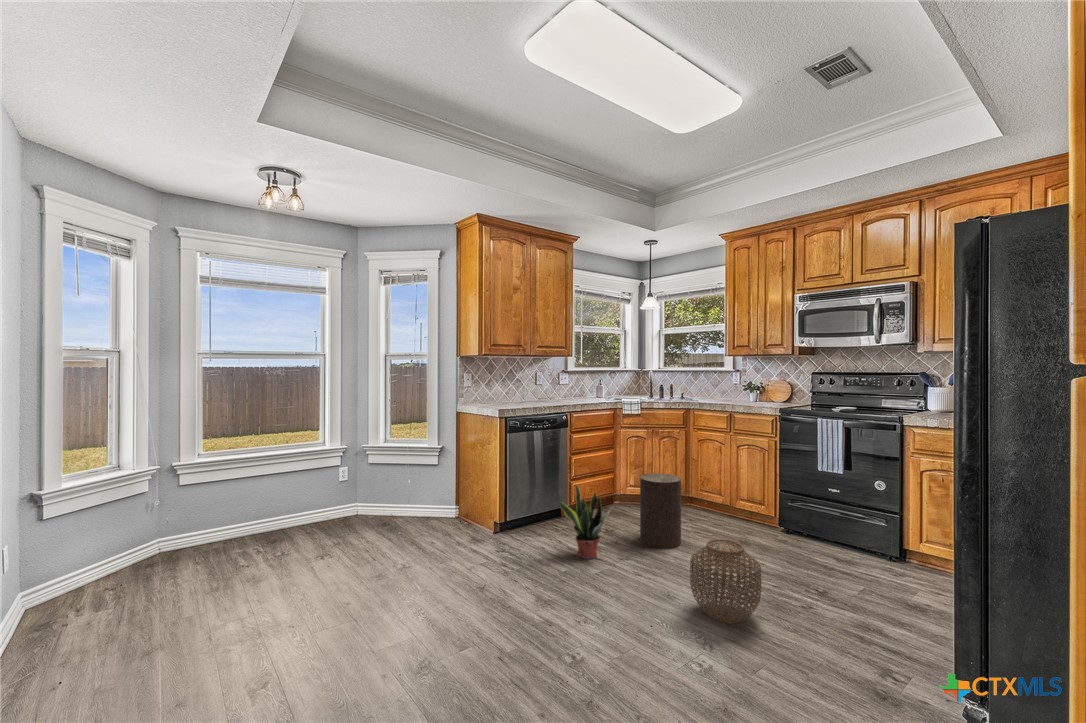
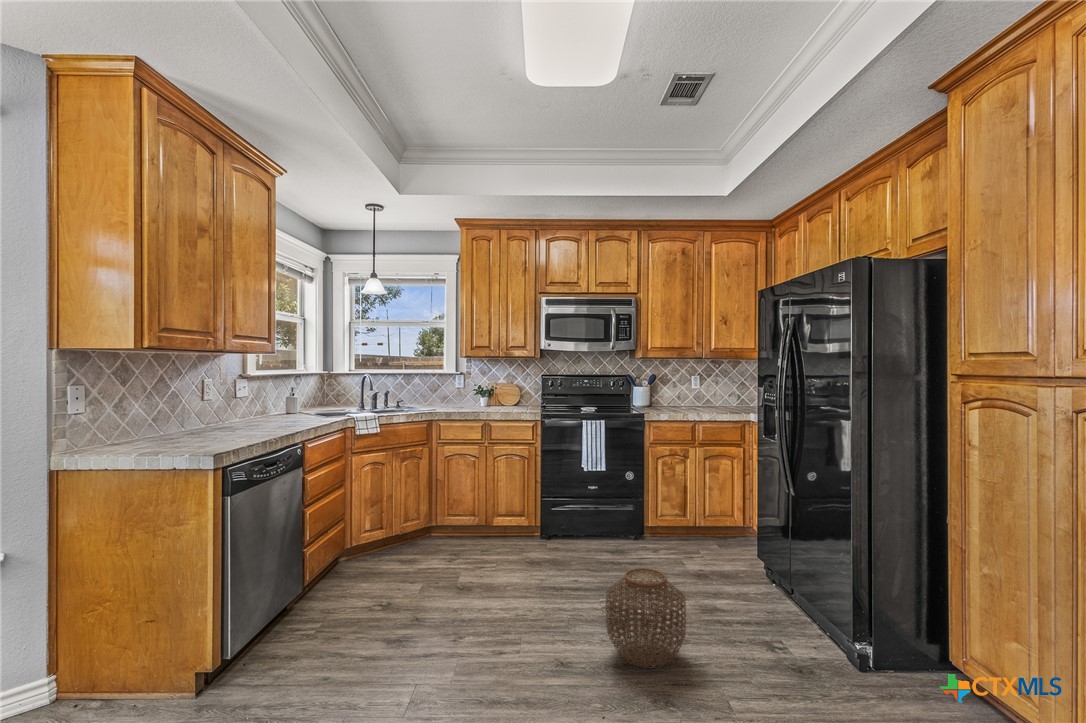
stool: present [640,473,681,549] -> none [442,506,494,607]
potted plant: present [561,485,611,559] -> none [384,549,450,659]

